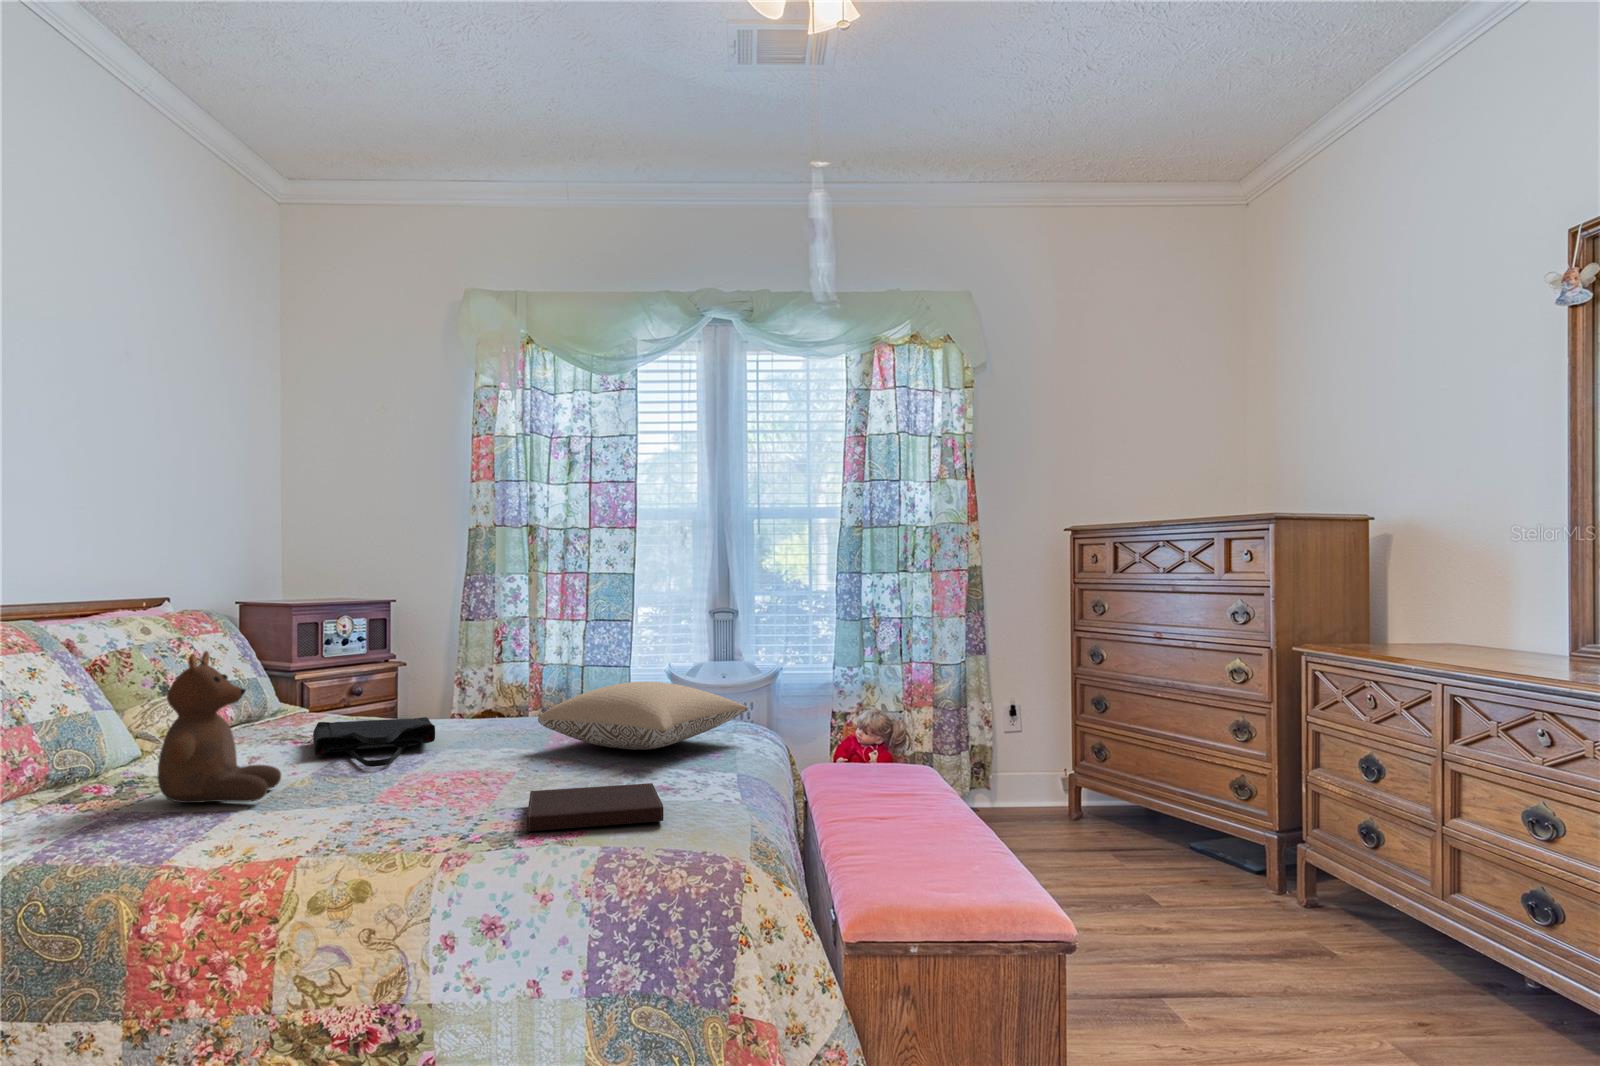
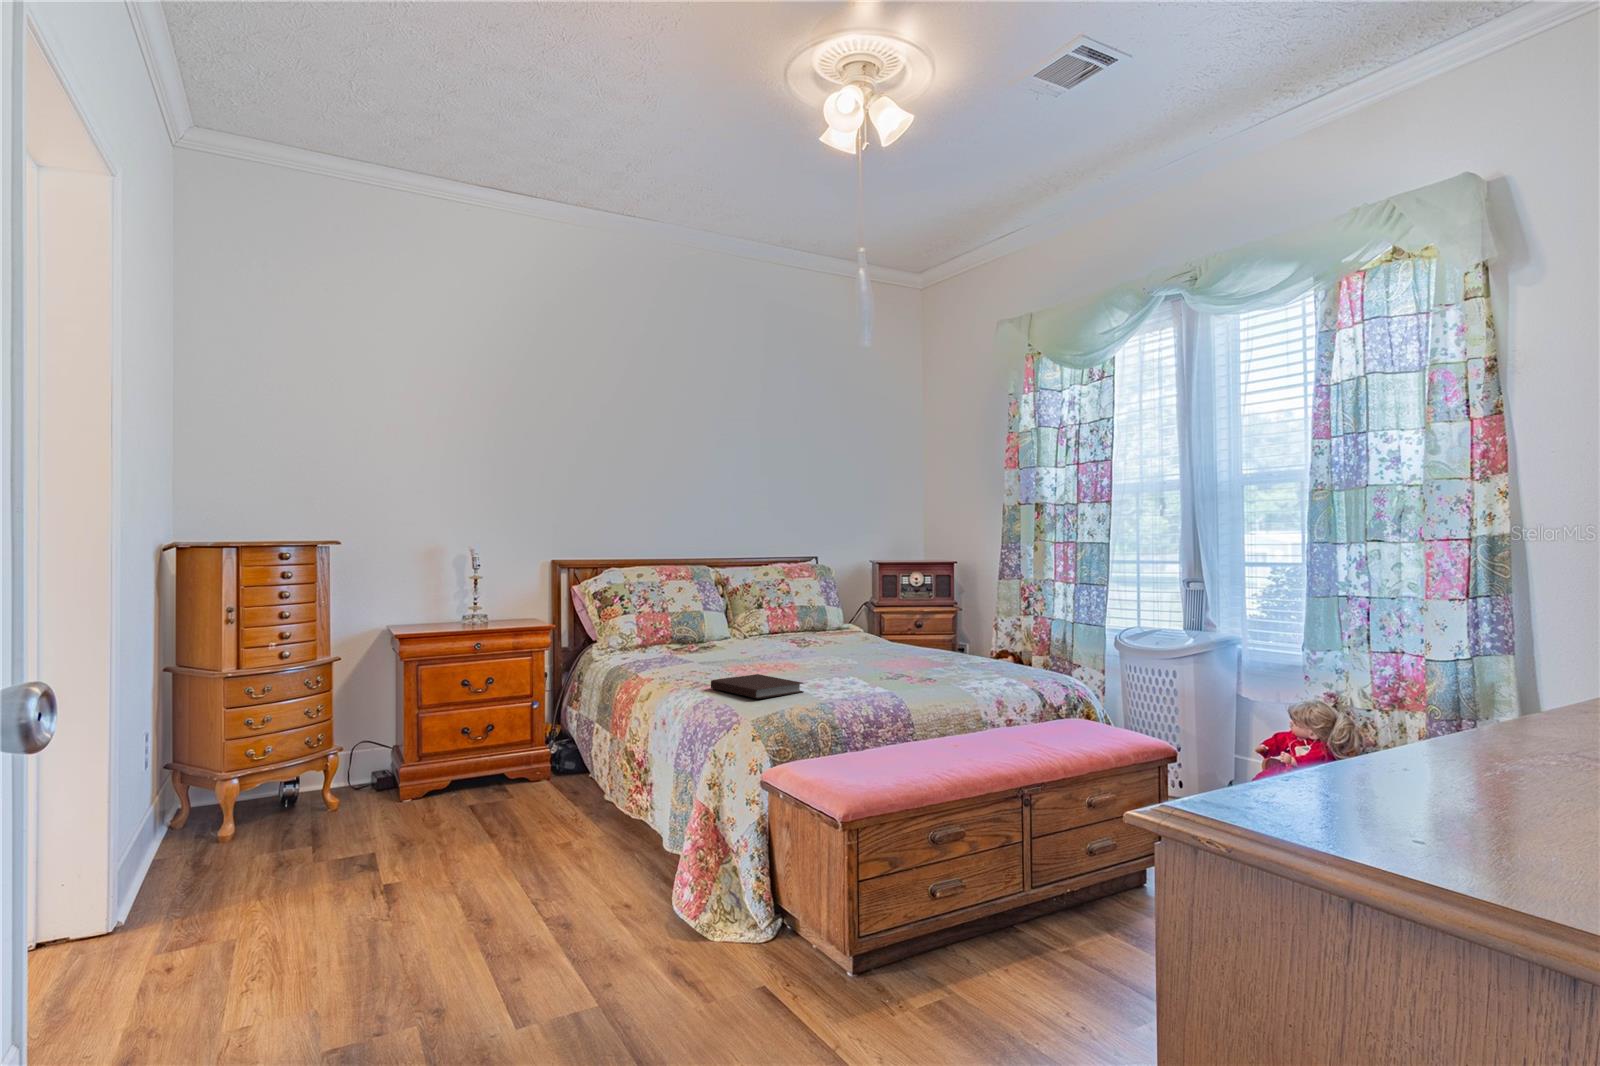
teddy bear: present [157,651,281,803] -> none [665,585,723,658]
pillow: present [538,682,748,750] -> none [858,626,980,674]
tote bag: present [313,717,435,767] -> none [770,632,851,656]

